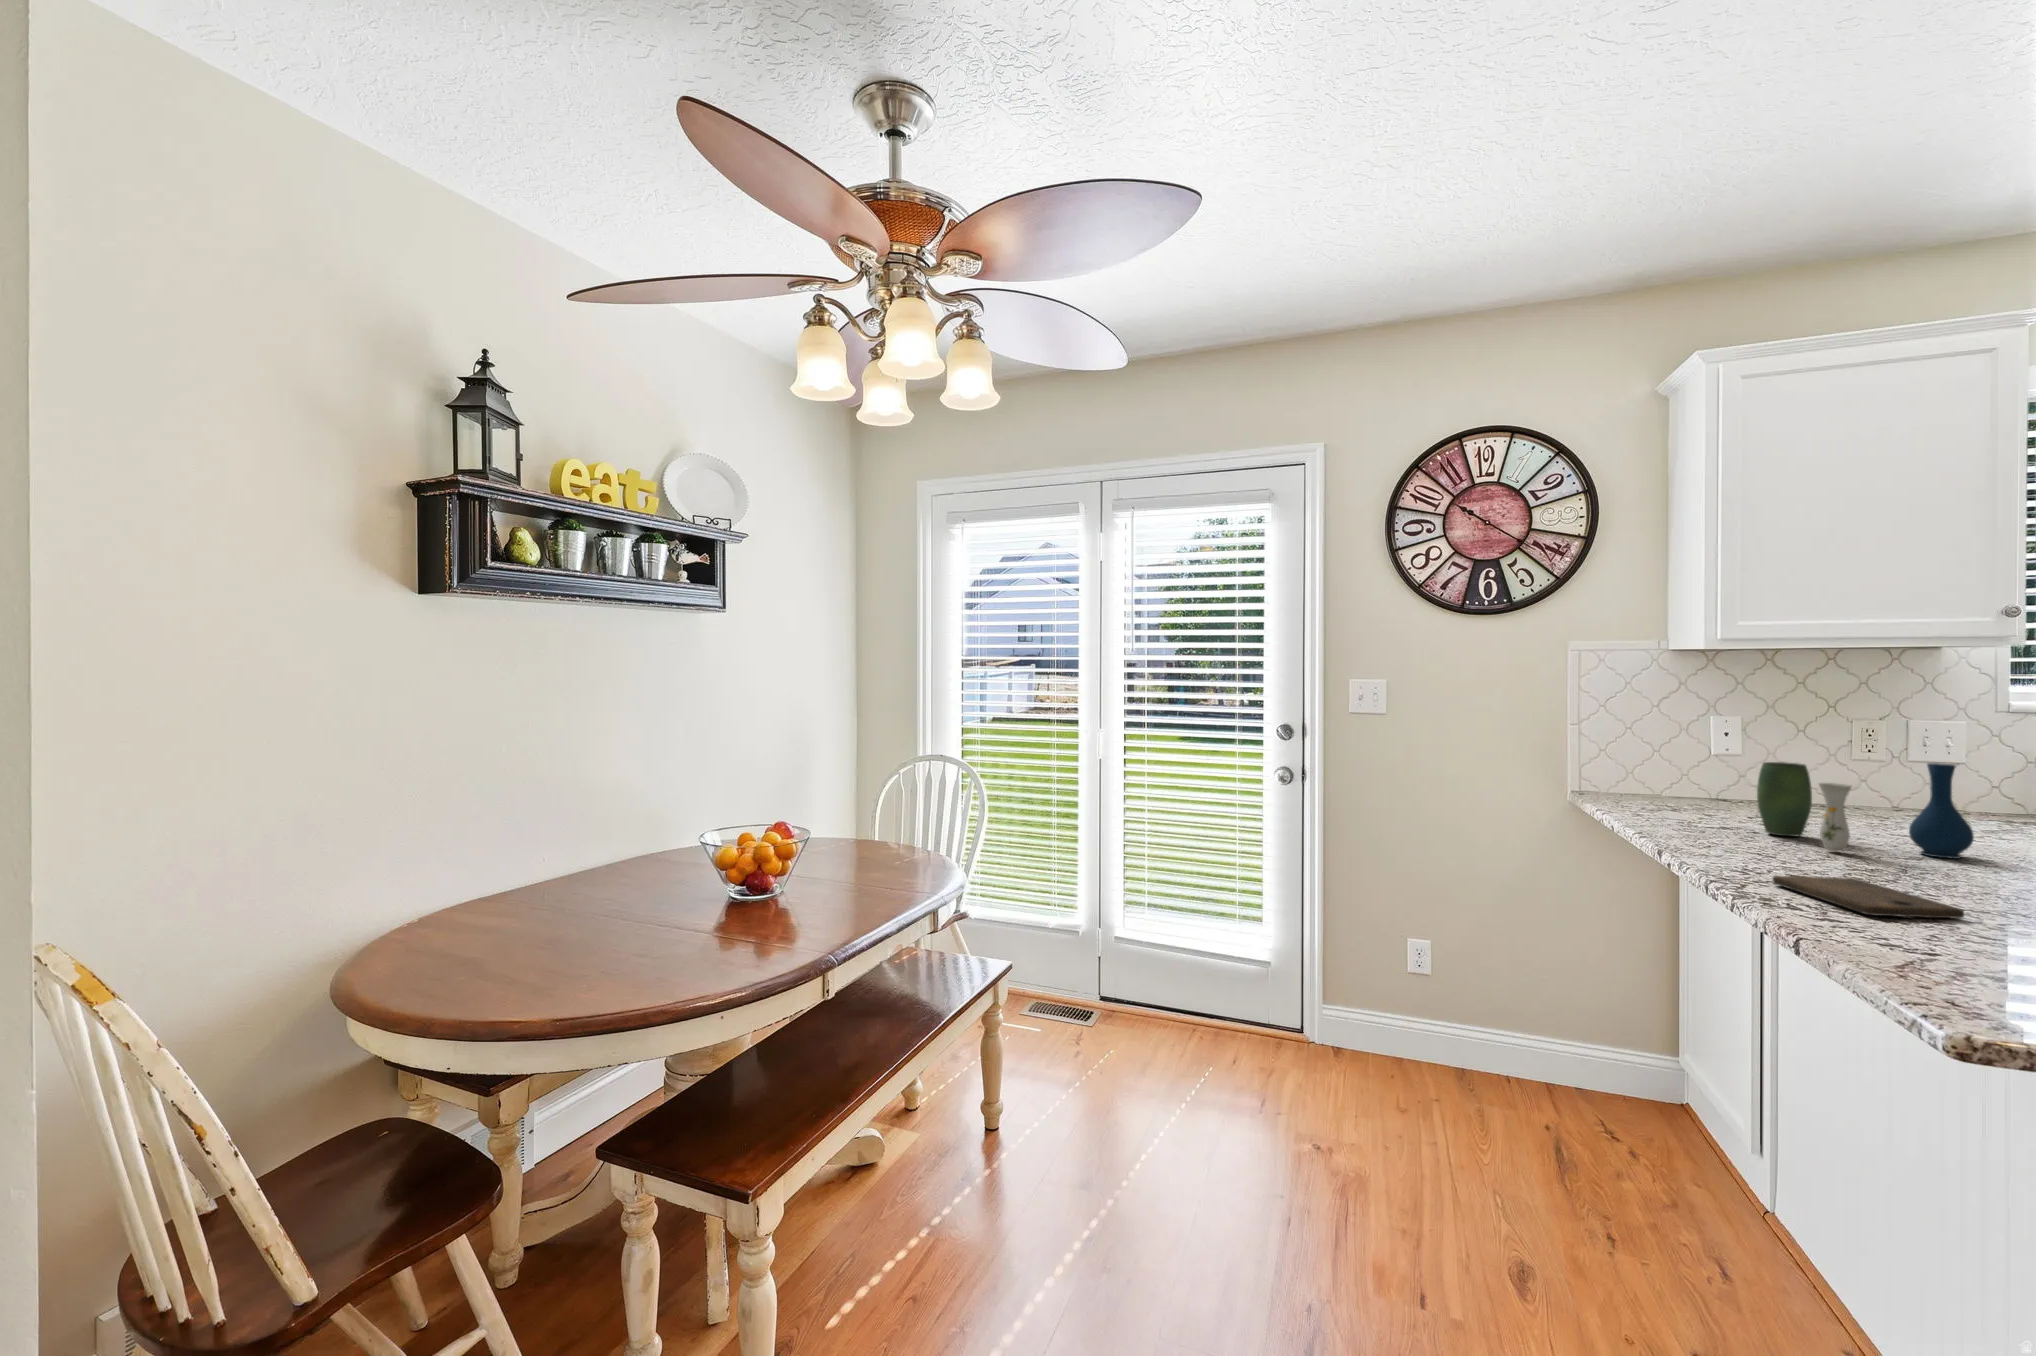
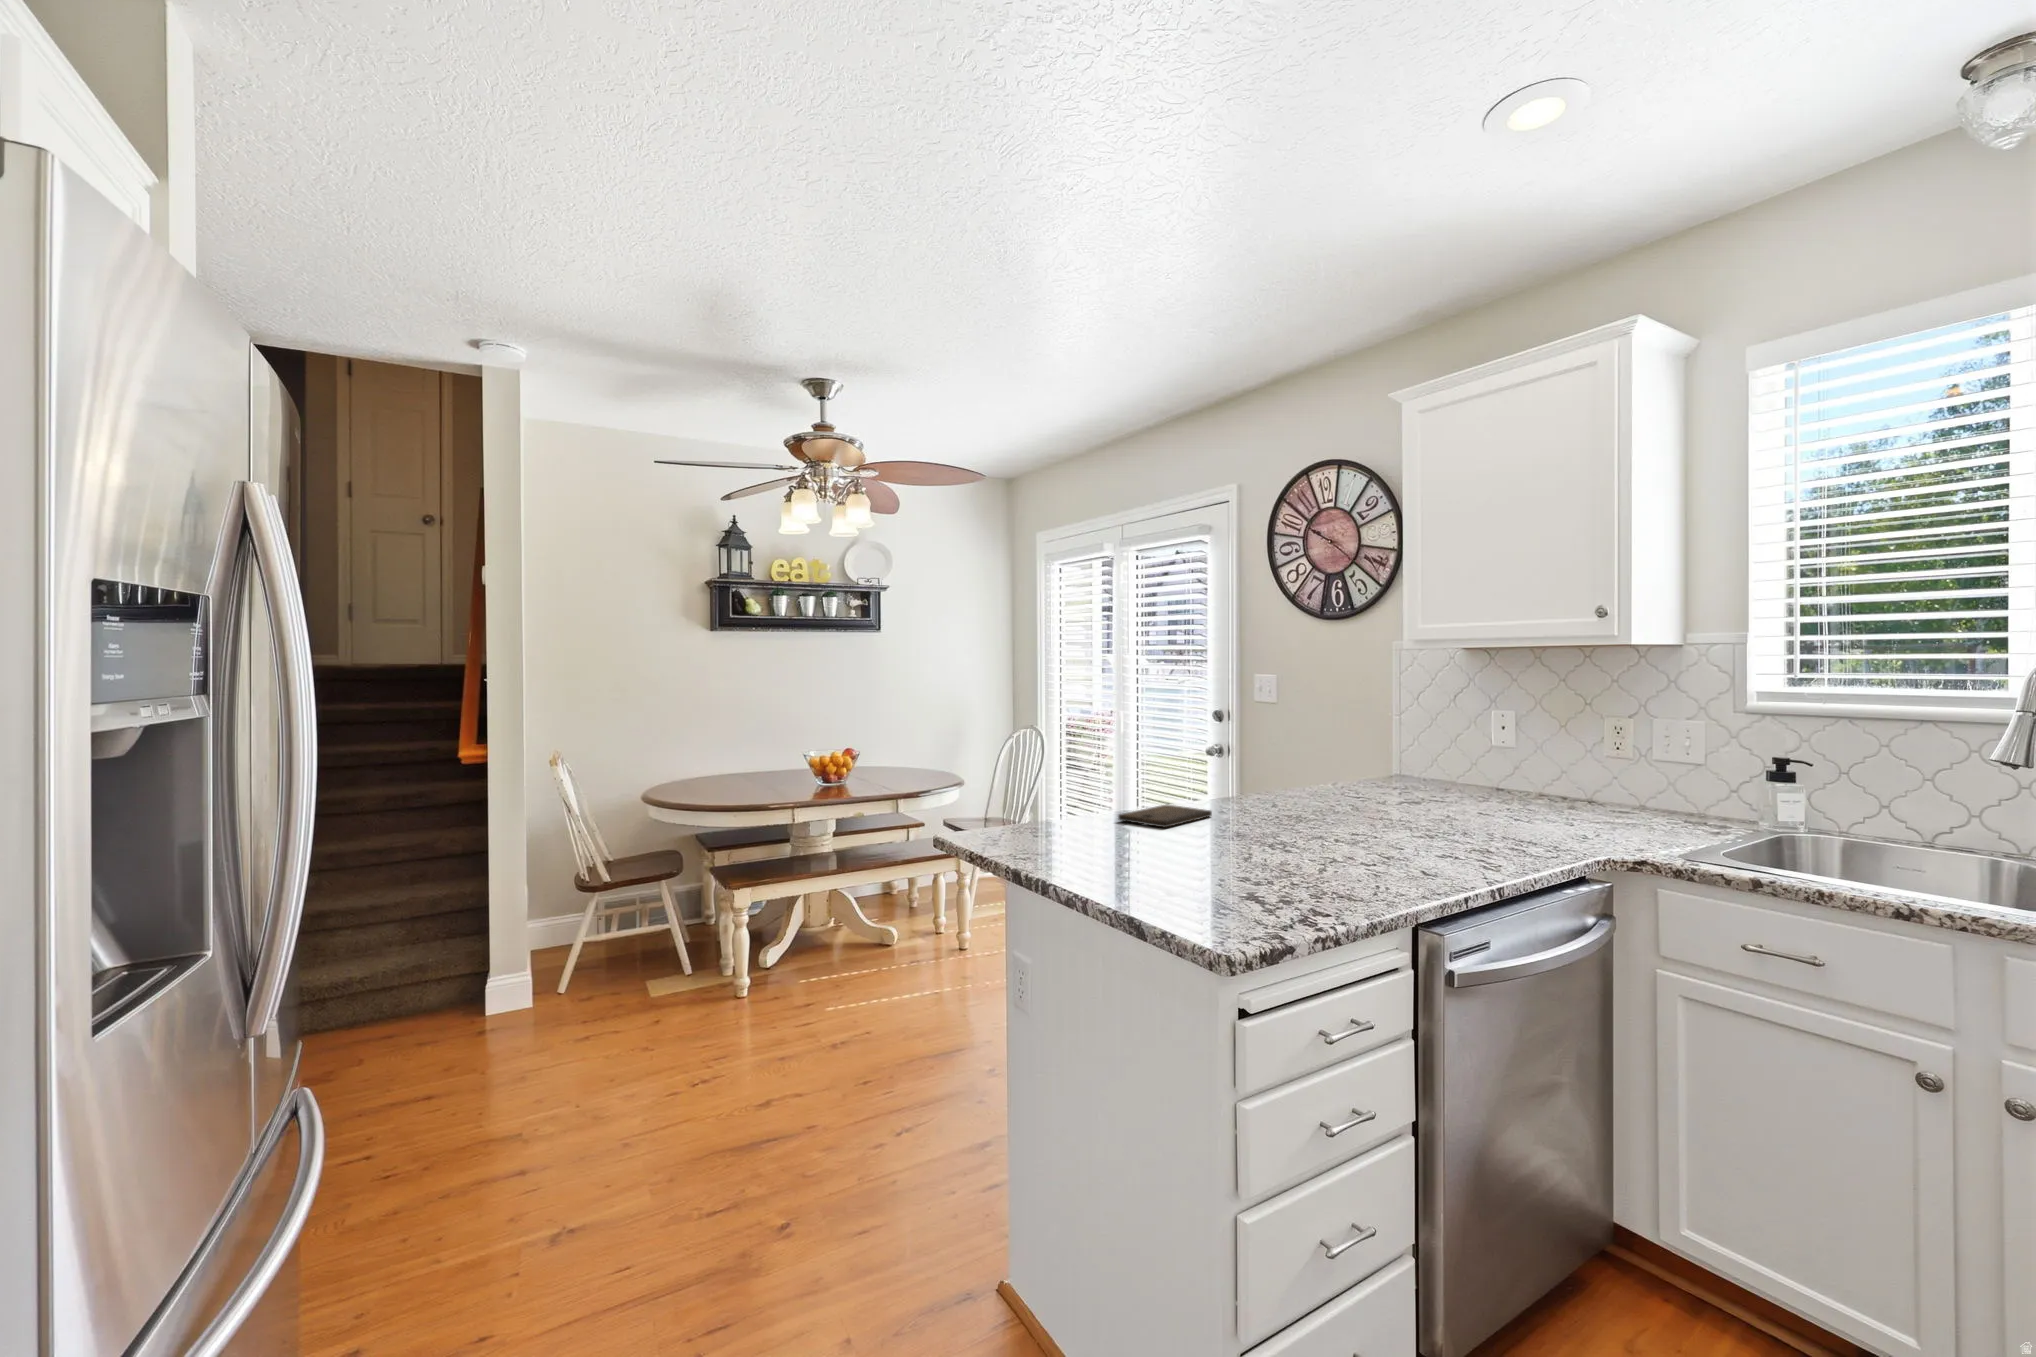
vase: present [1757,762,1974,859] -> none [1328,741,1434,821]

